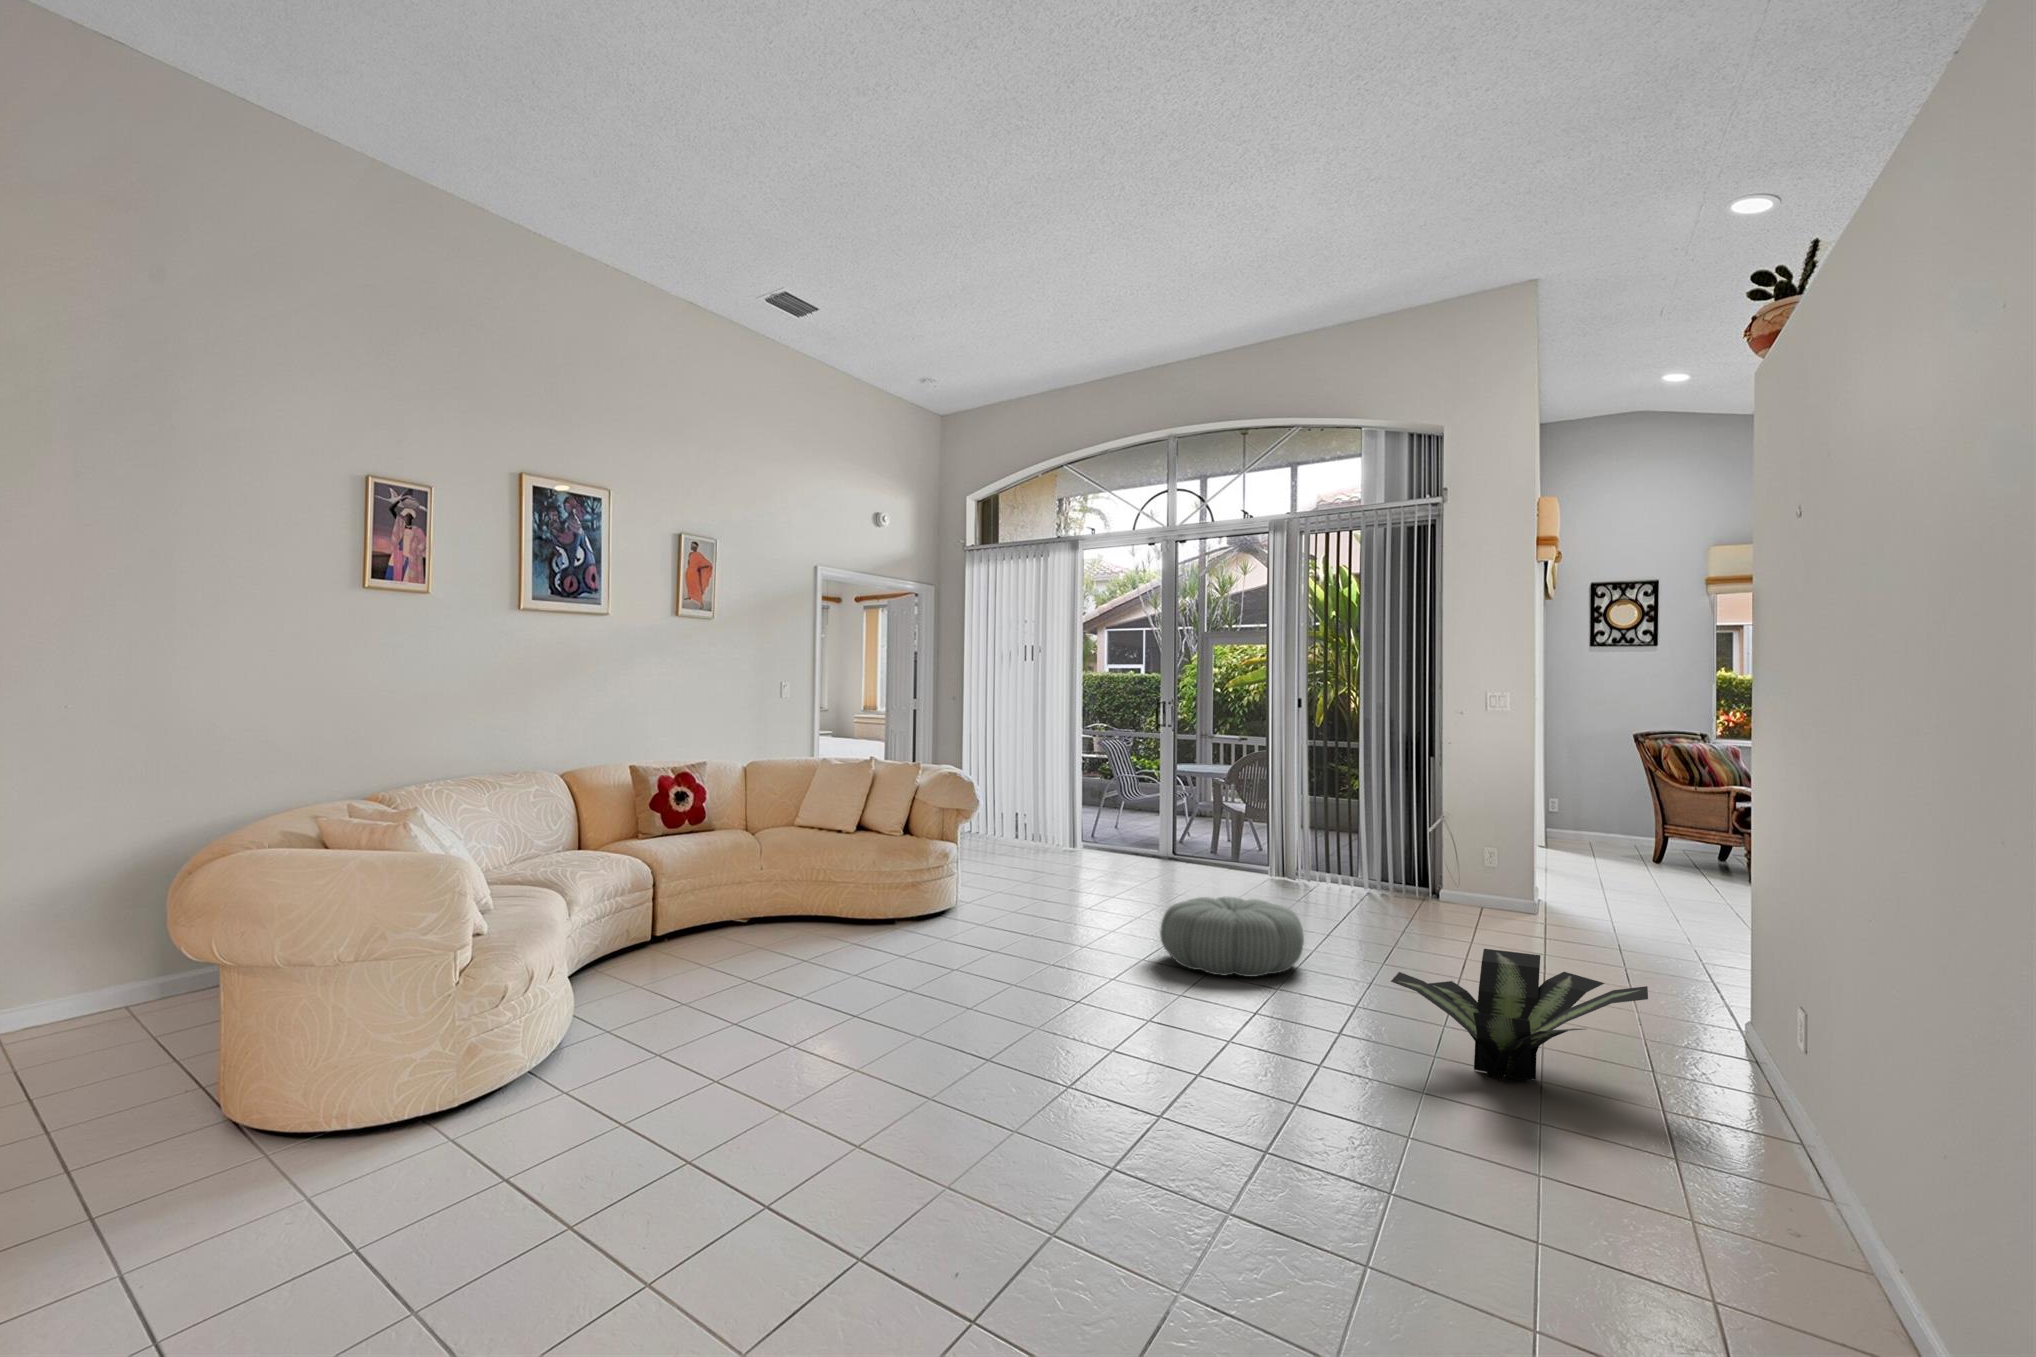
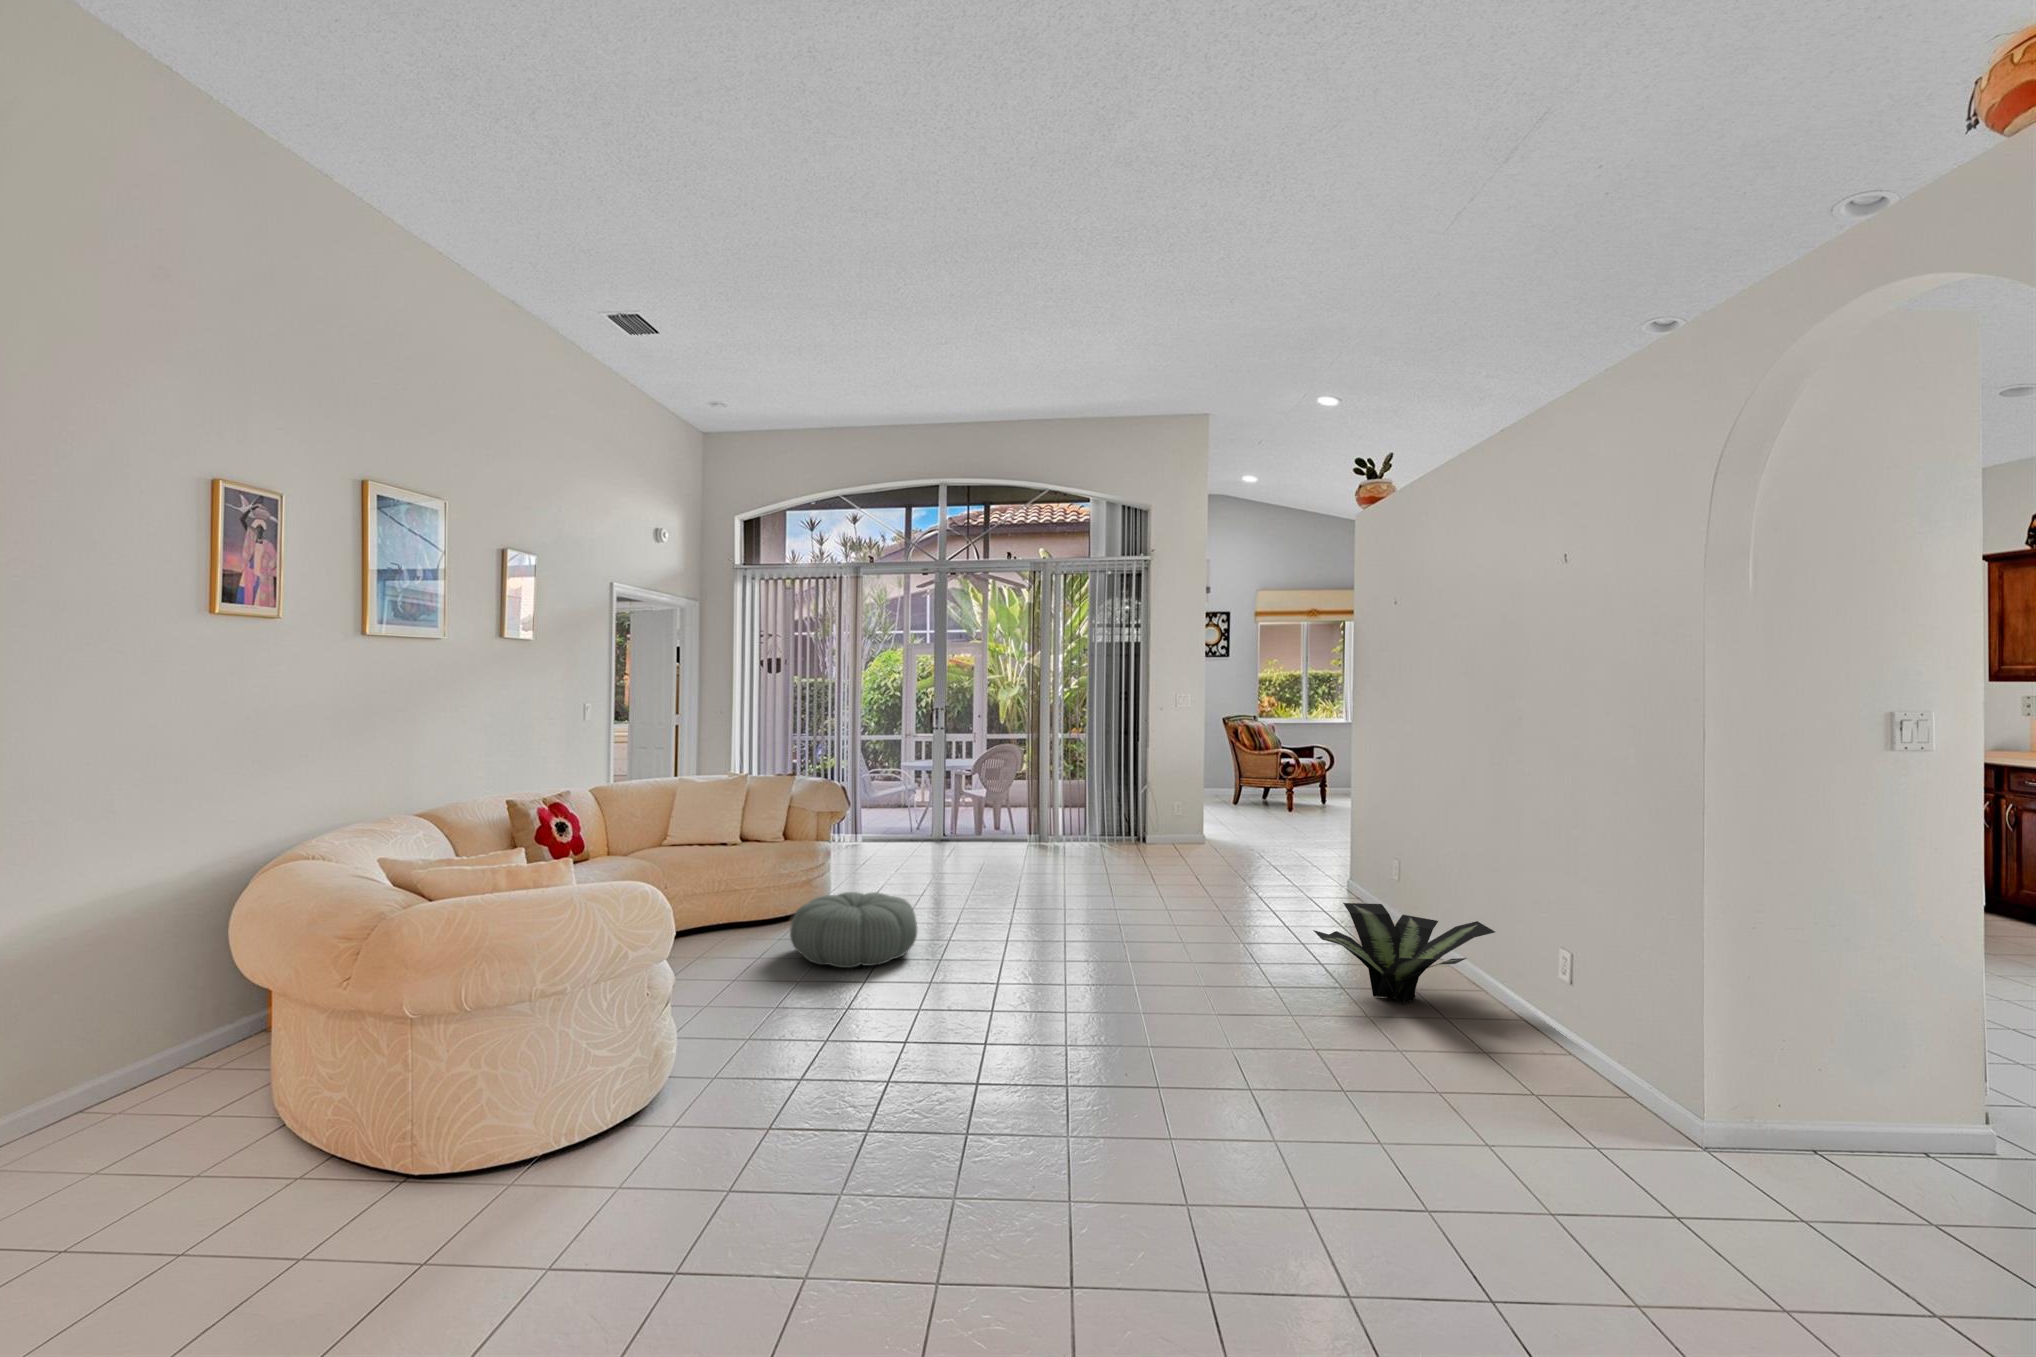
pouf: present [1160,896,1304,977] -> present [790,892,917,968]

